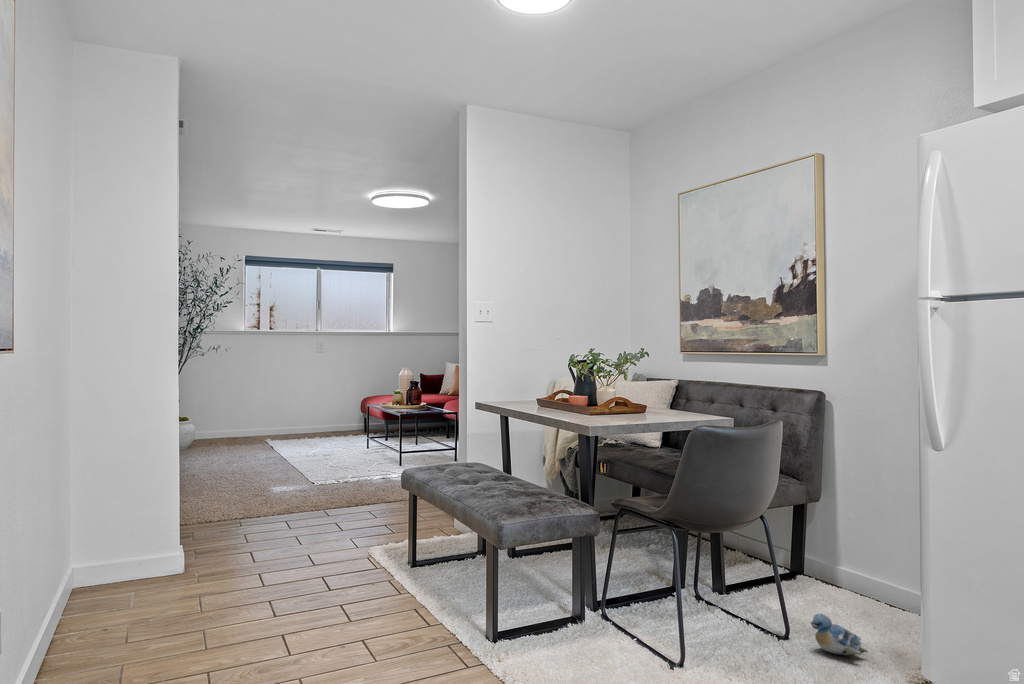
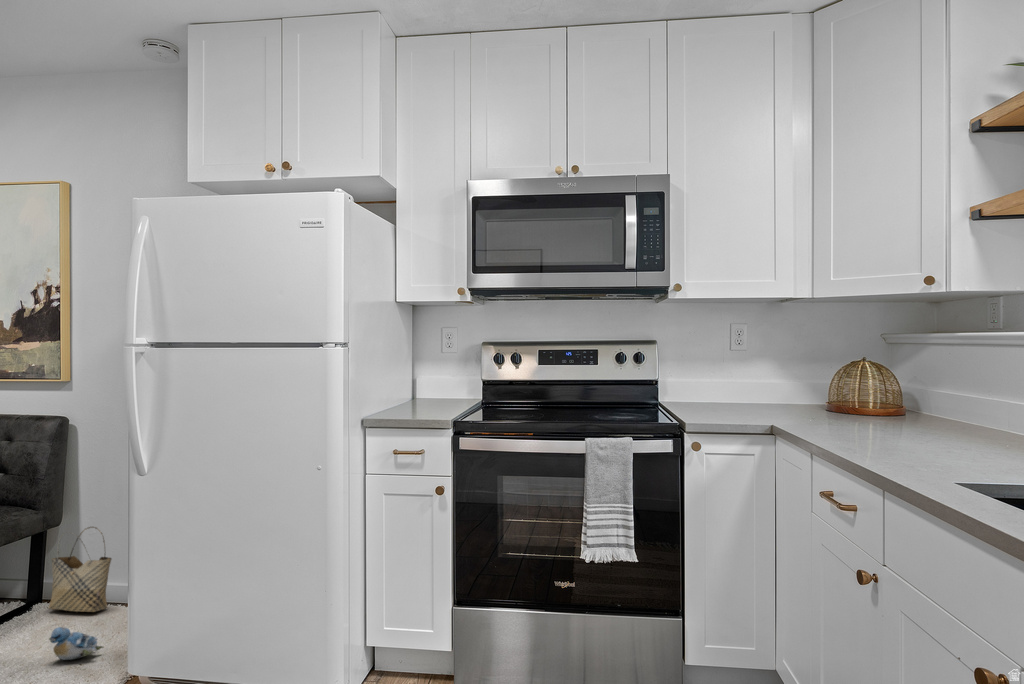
woven basket: none [809,510,873,603] -> present [49,527,111,612]

